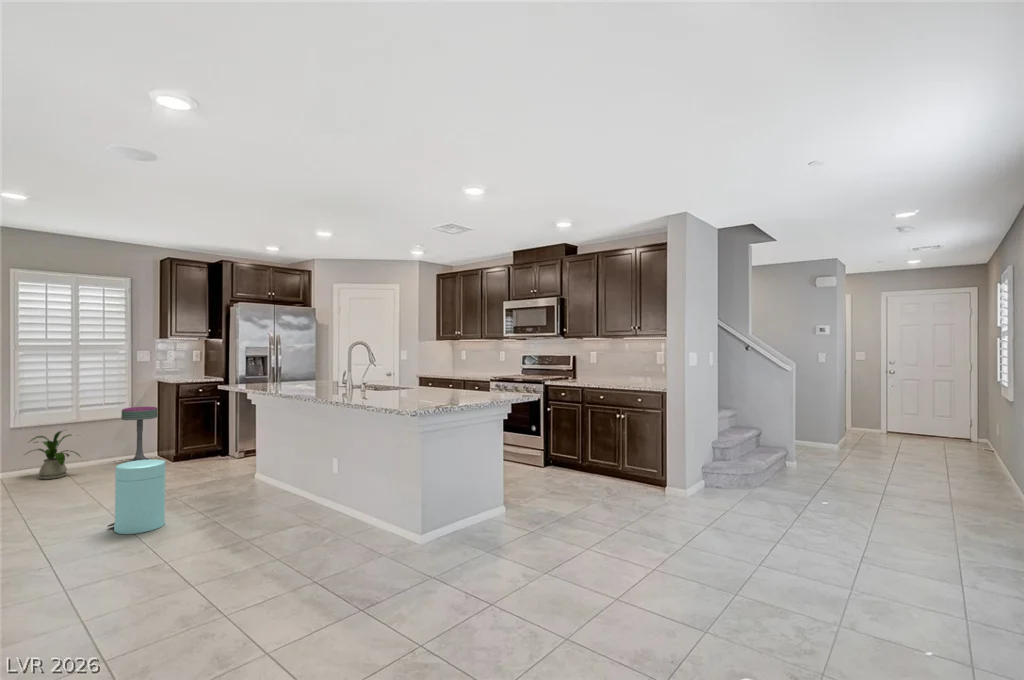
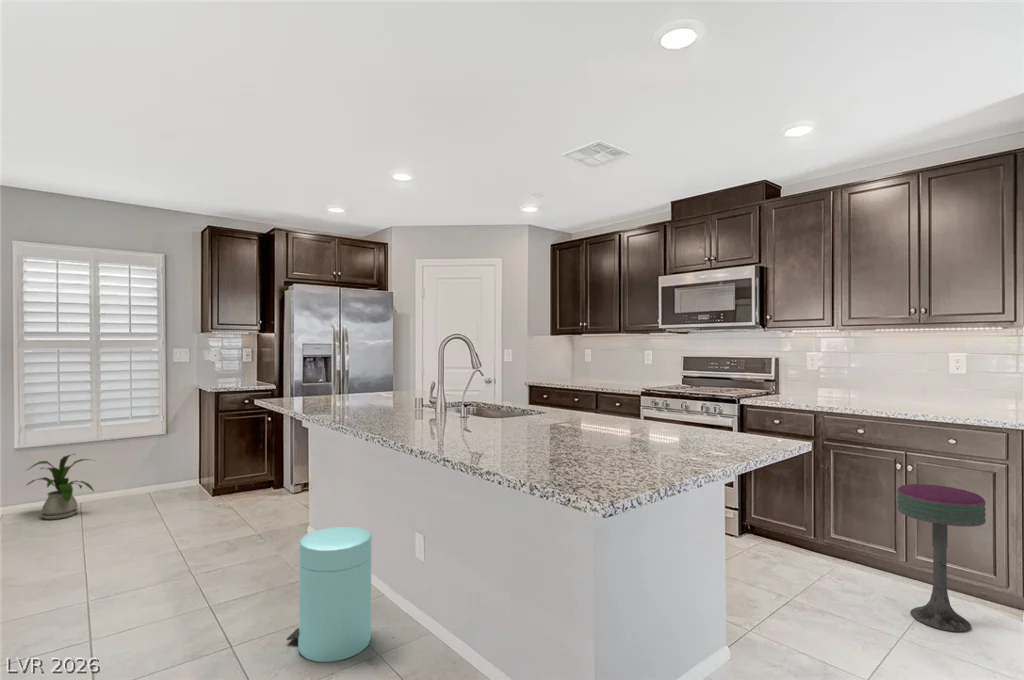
bar stool: present [121,407,158,462] -> present [897,484,986,632]
trash can: present [107,459,165,534] -> present [287,527,372,662]

